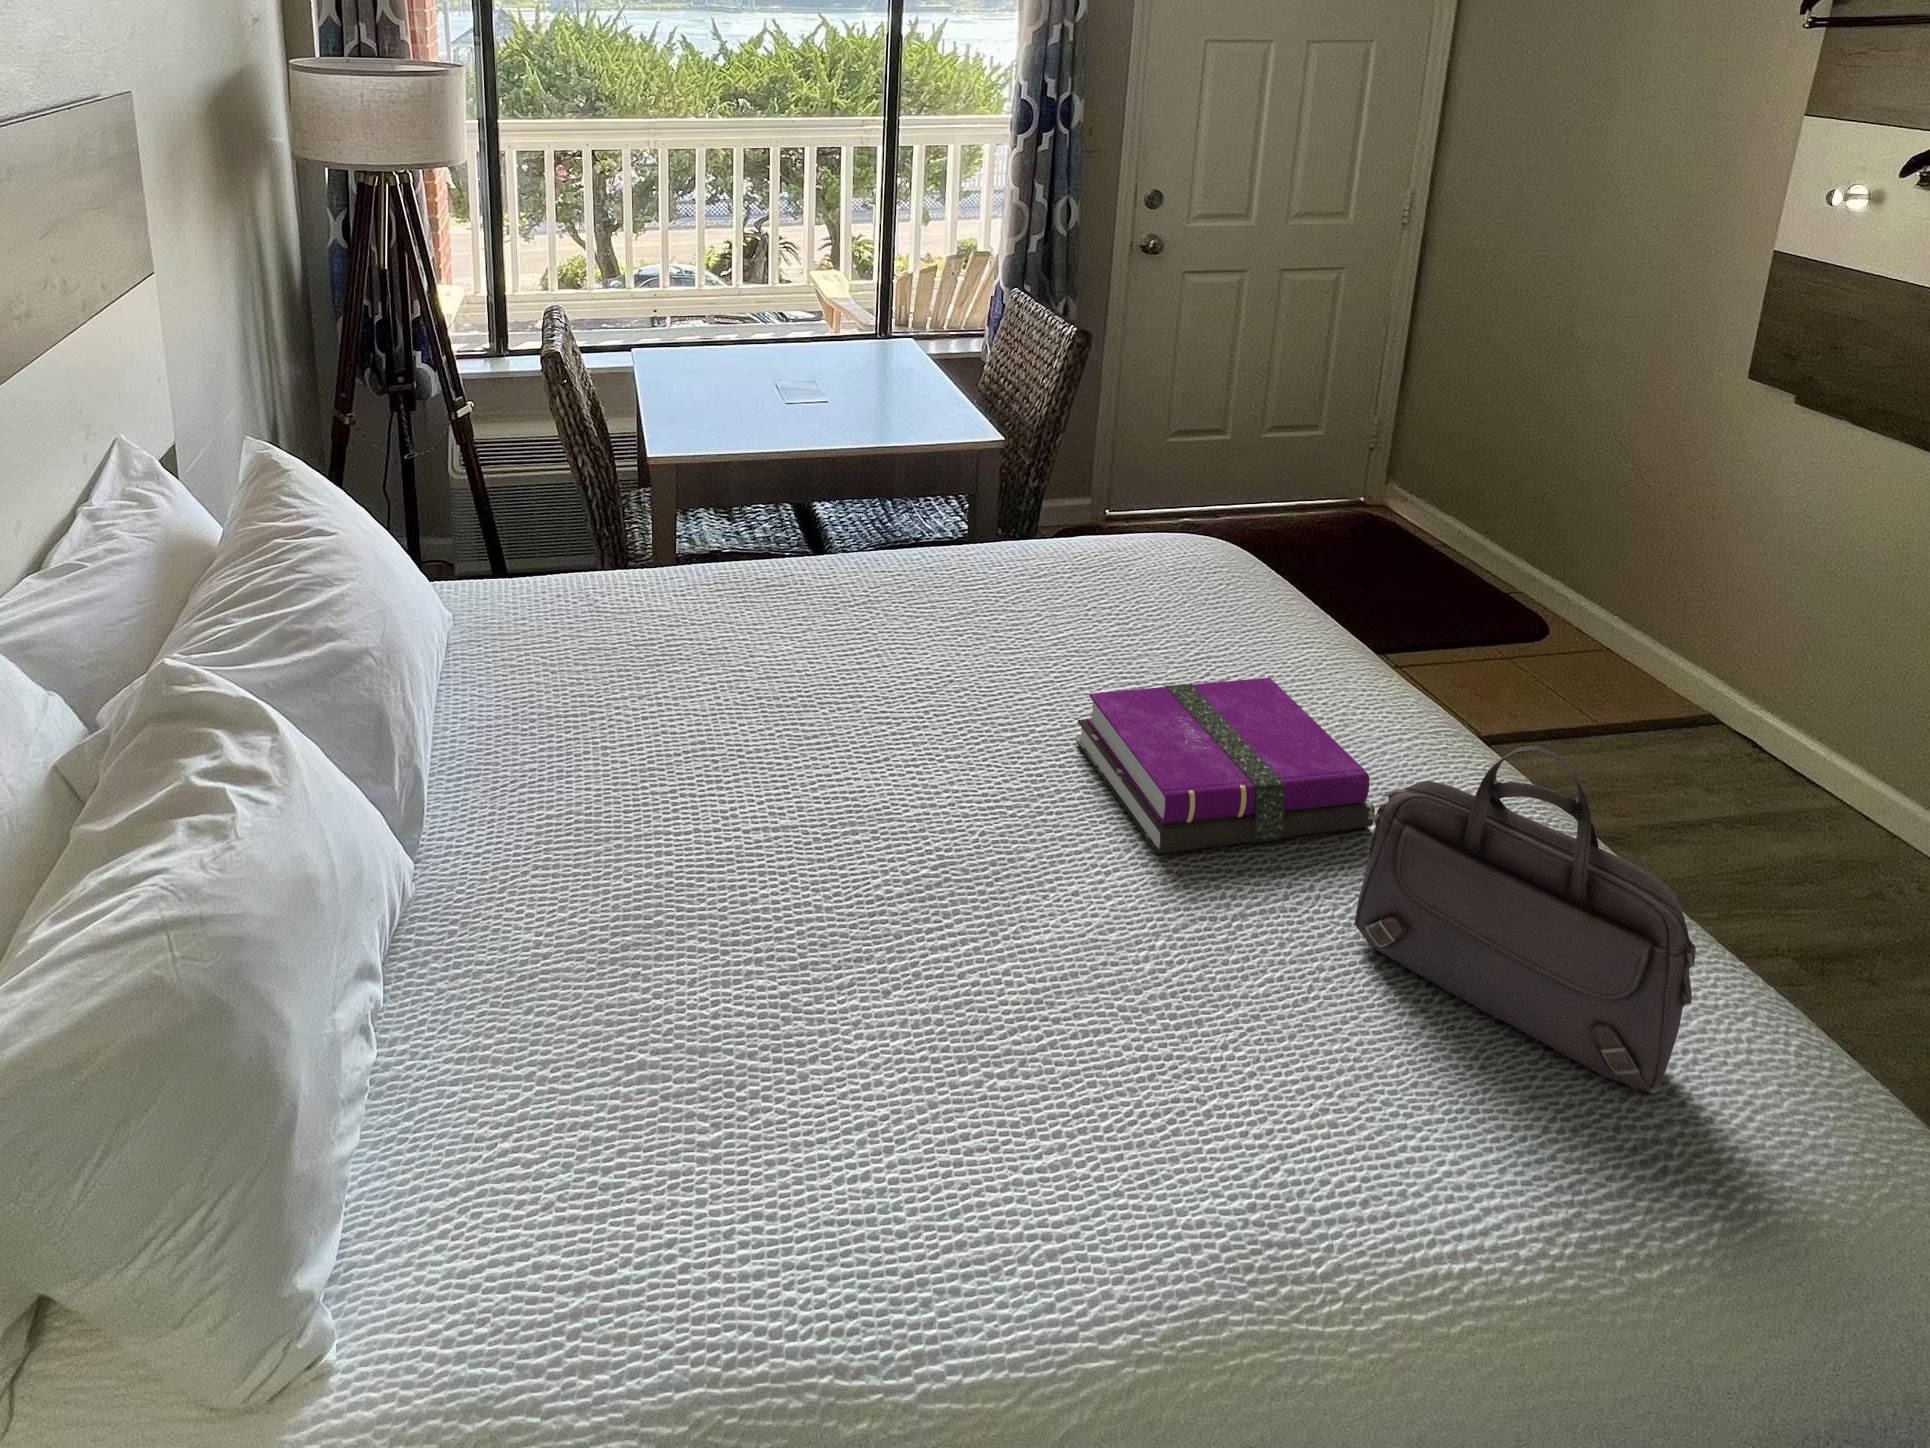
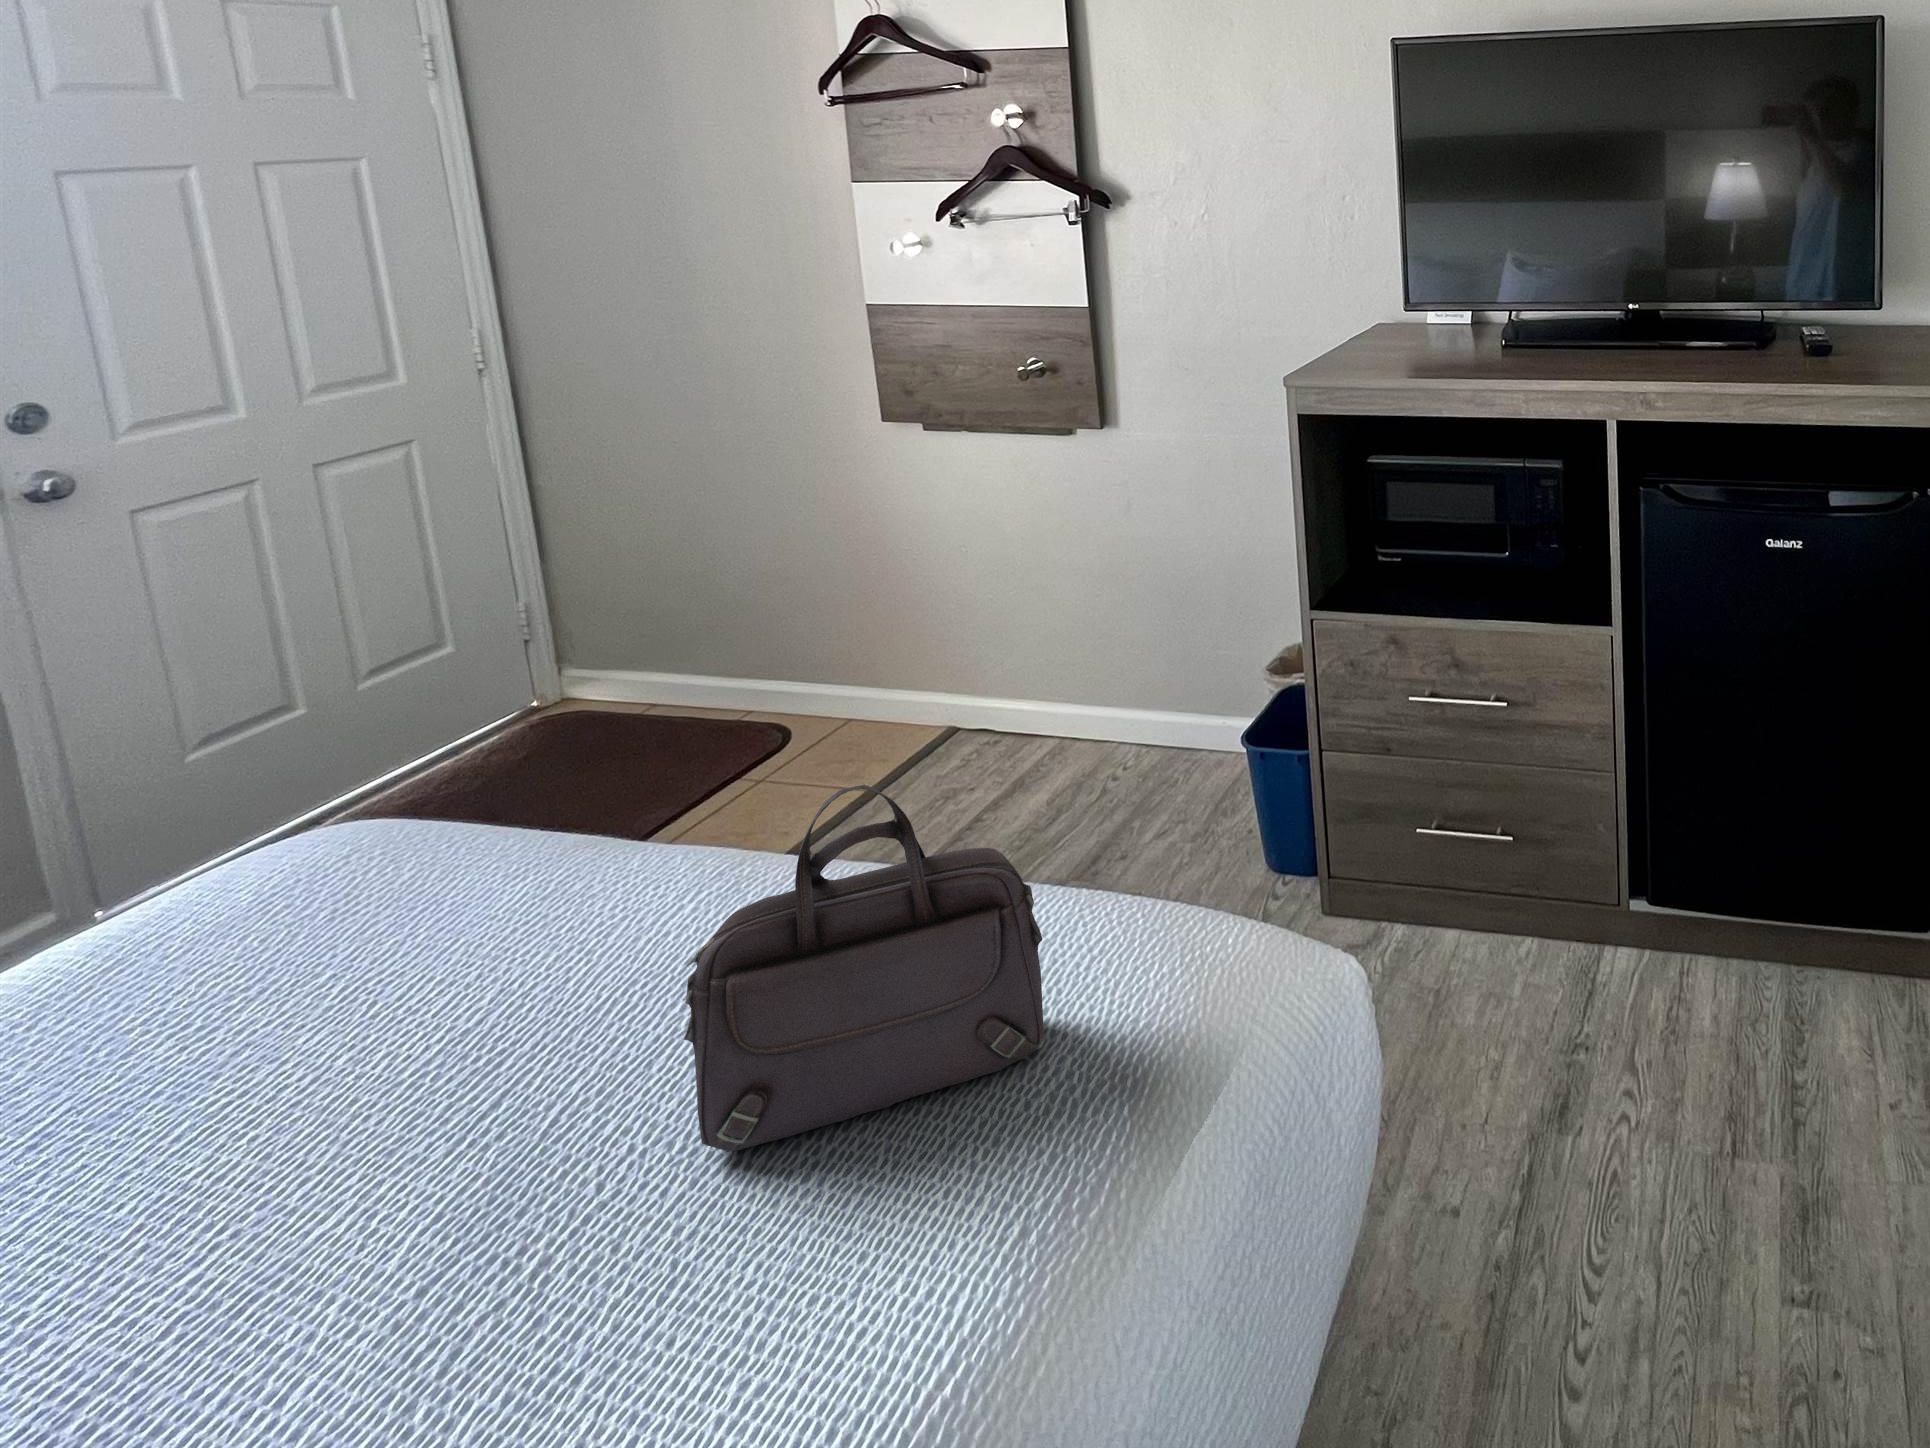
notebook: present [1076,678,1375,854] -> none [109,941,682,1305]

